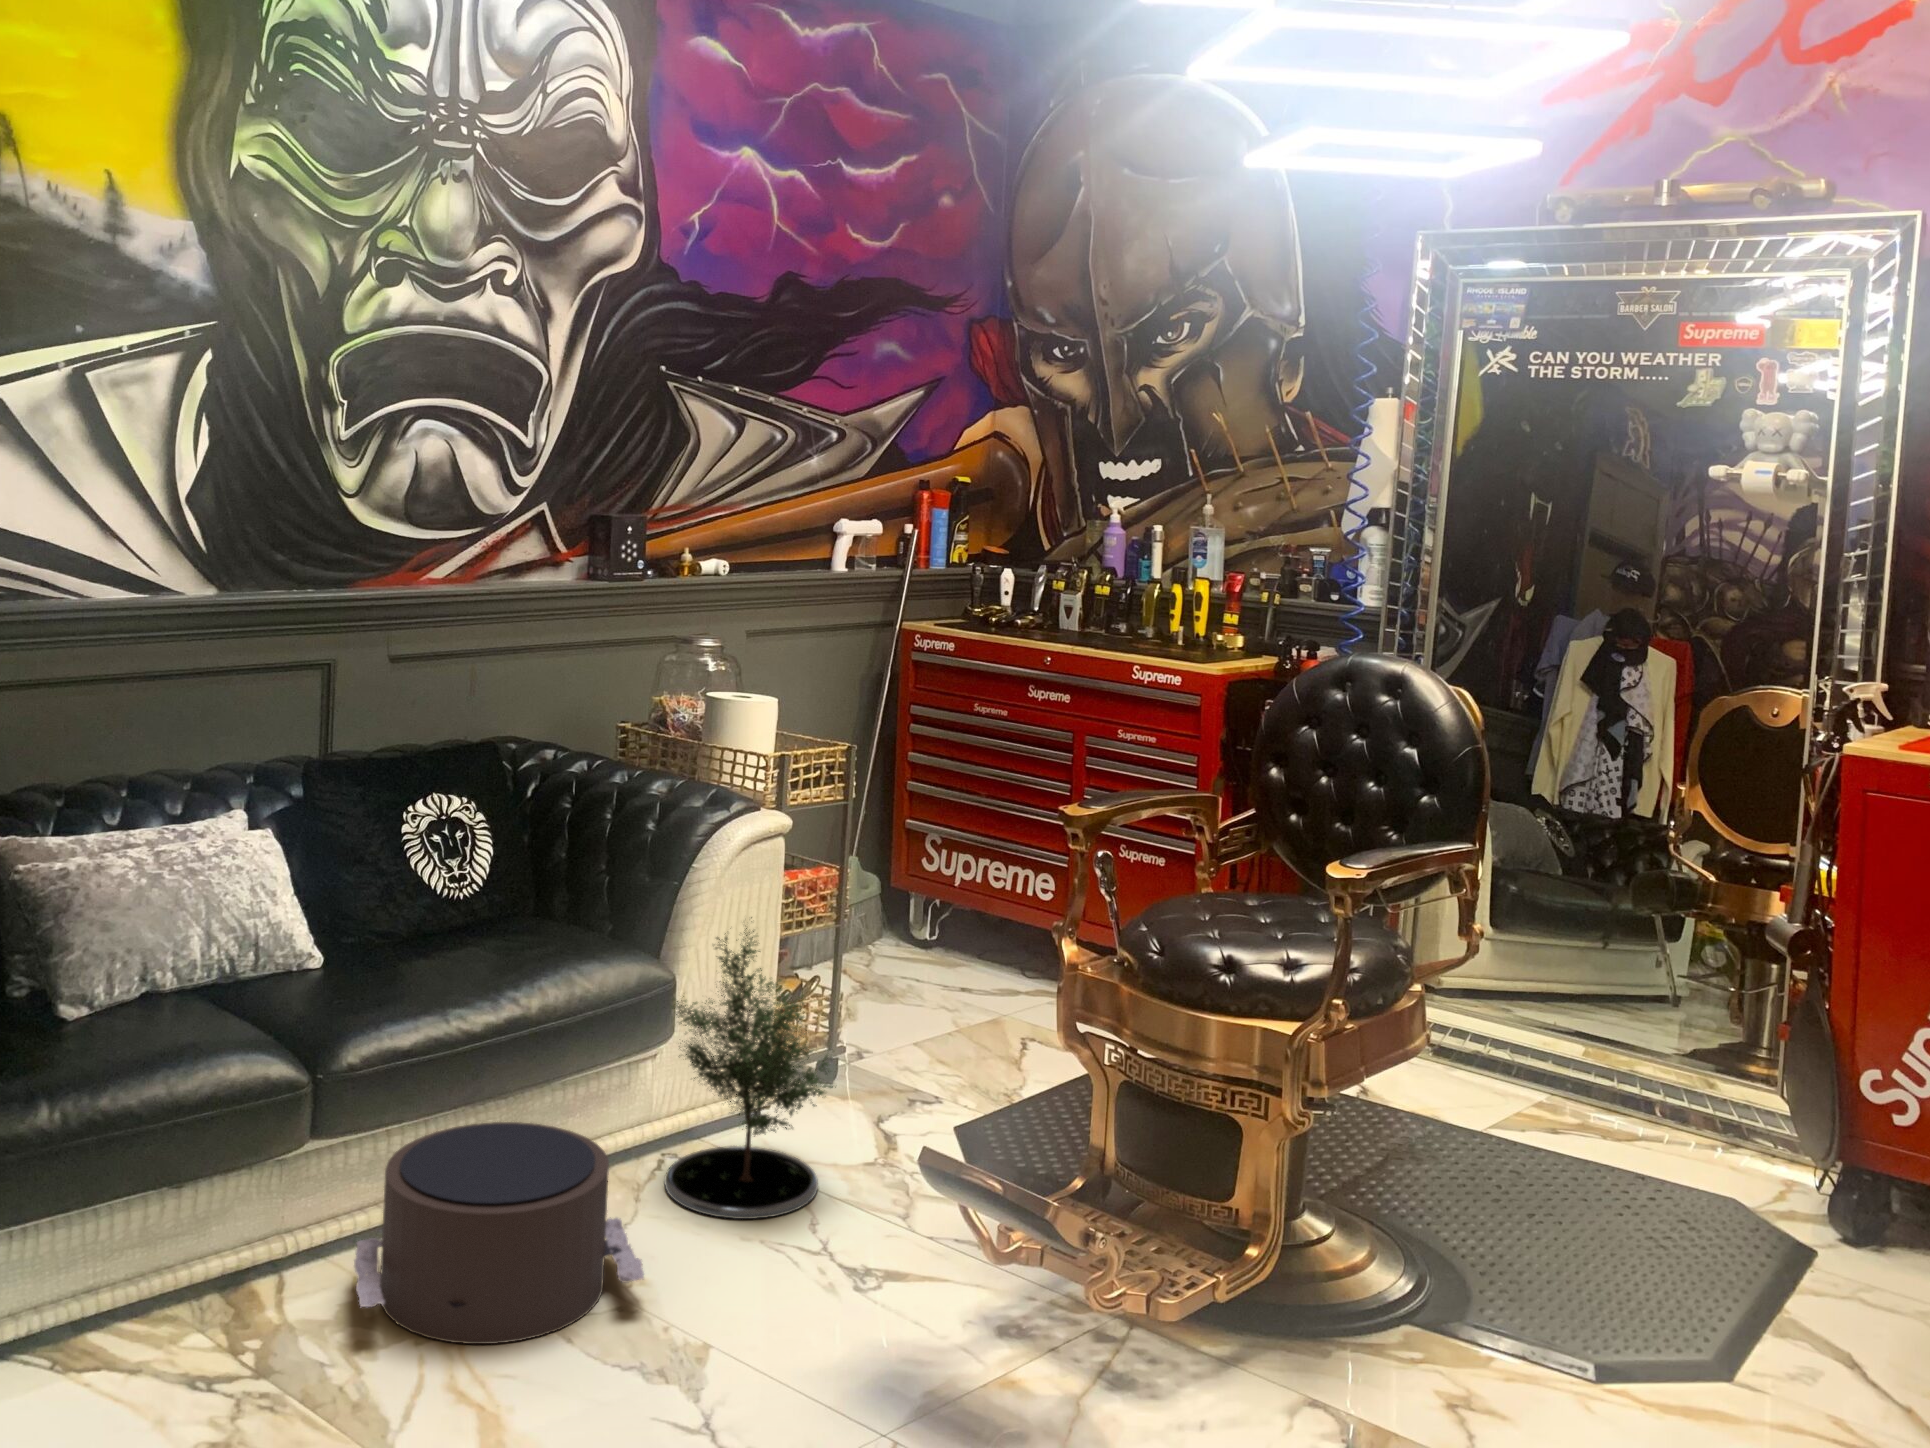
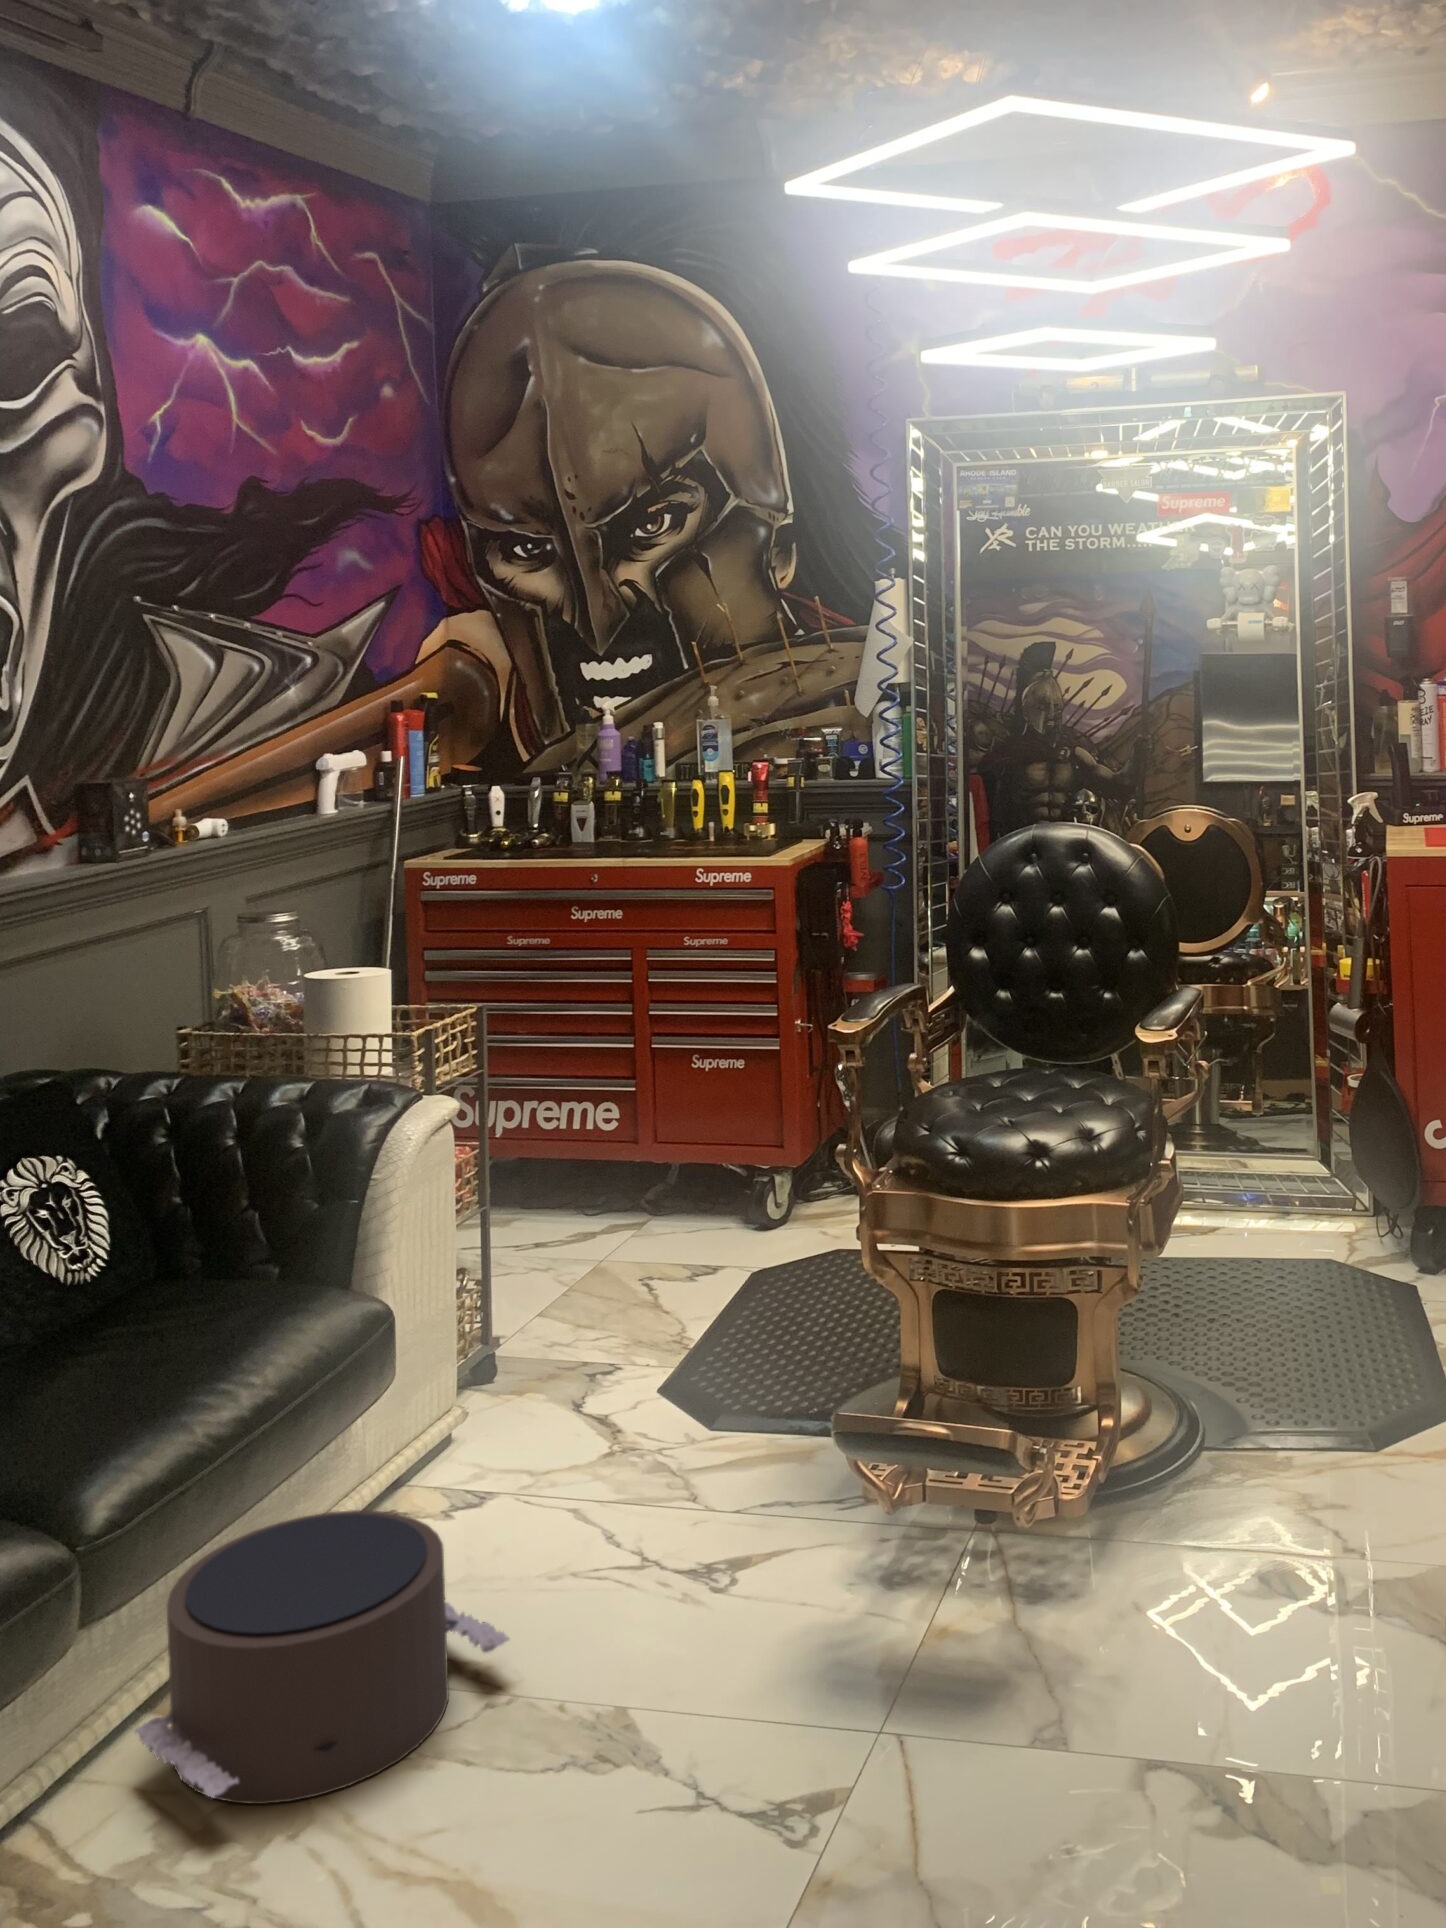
potted tree: present [664,917,836,1219] -> none [387,1213,604,1557]

